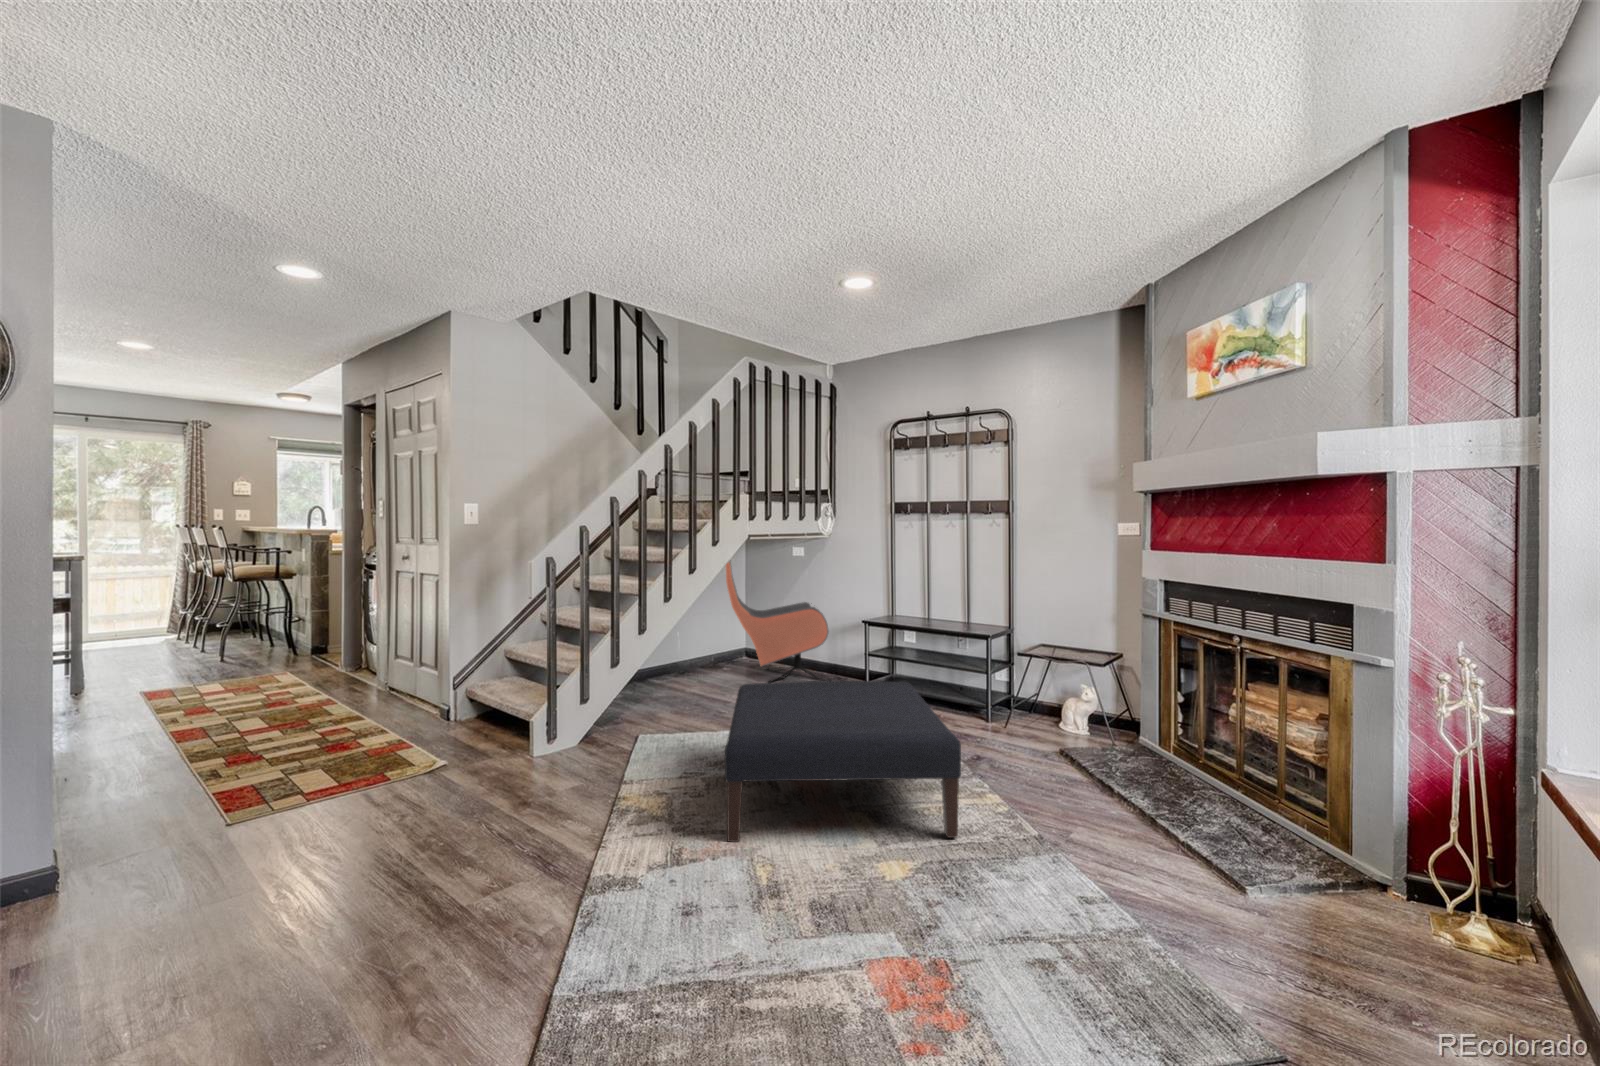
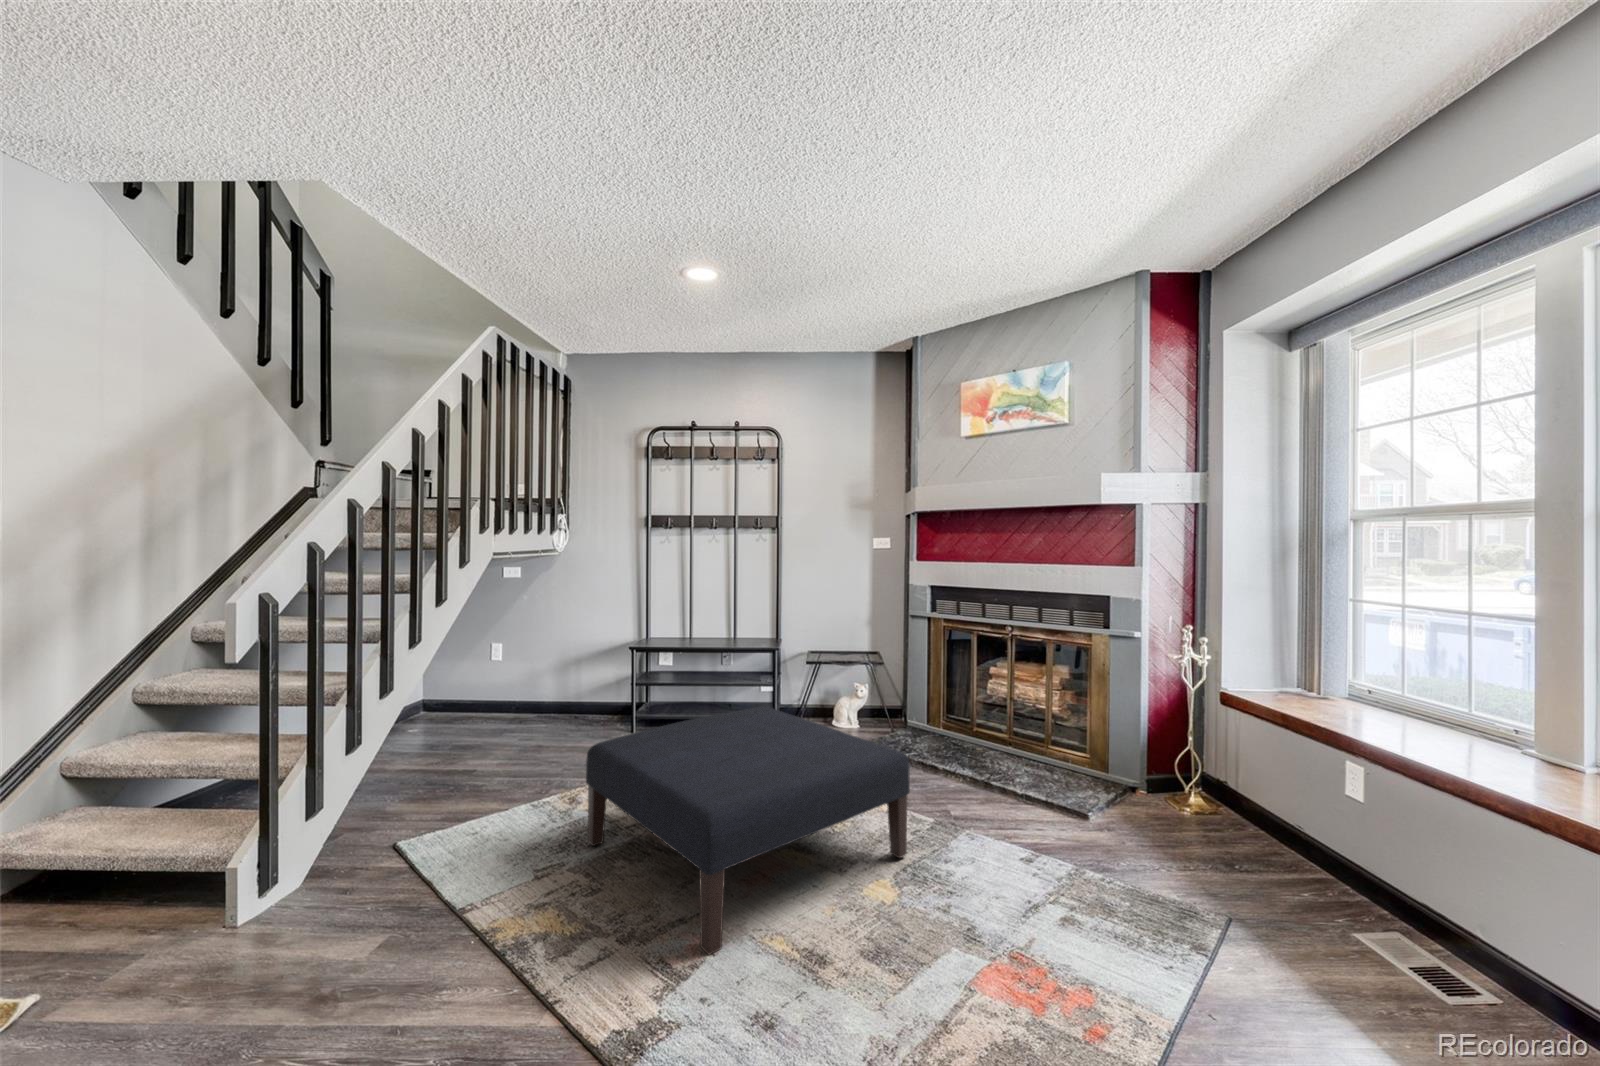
armchair: present [726,561,831,683] -> none [419,578,576,736]

